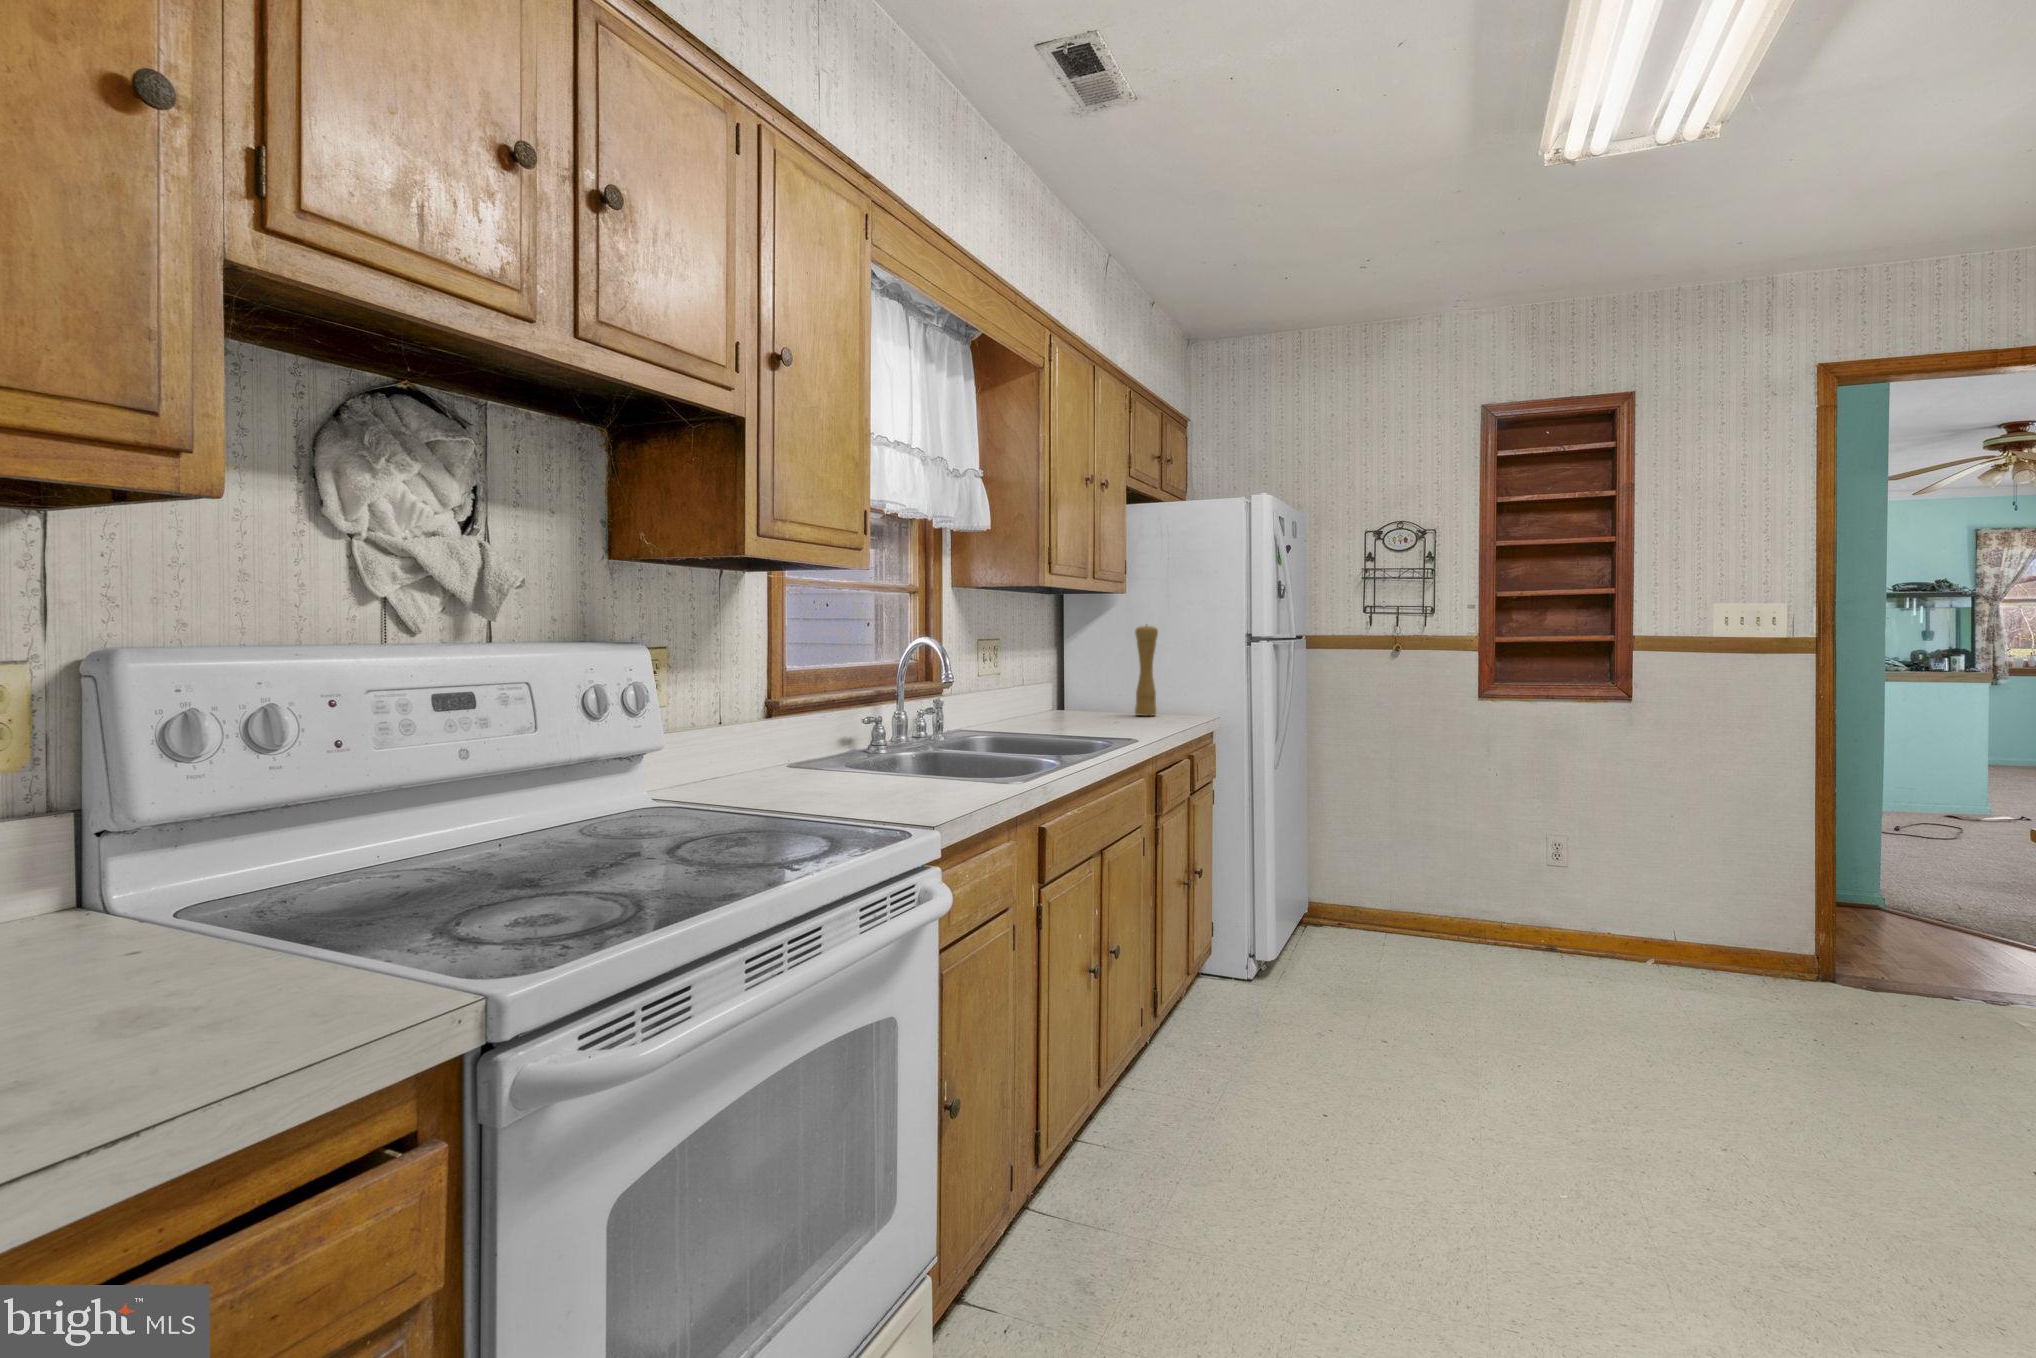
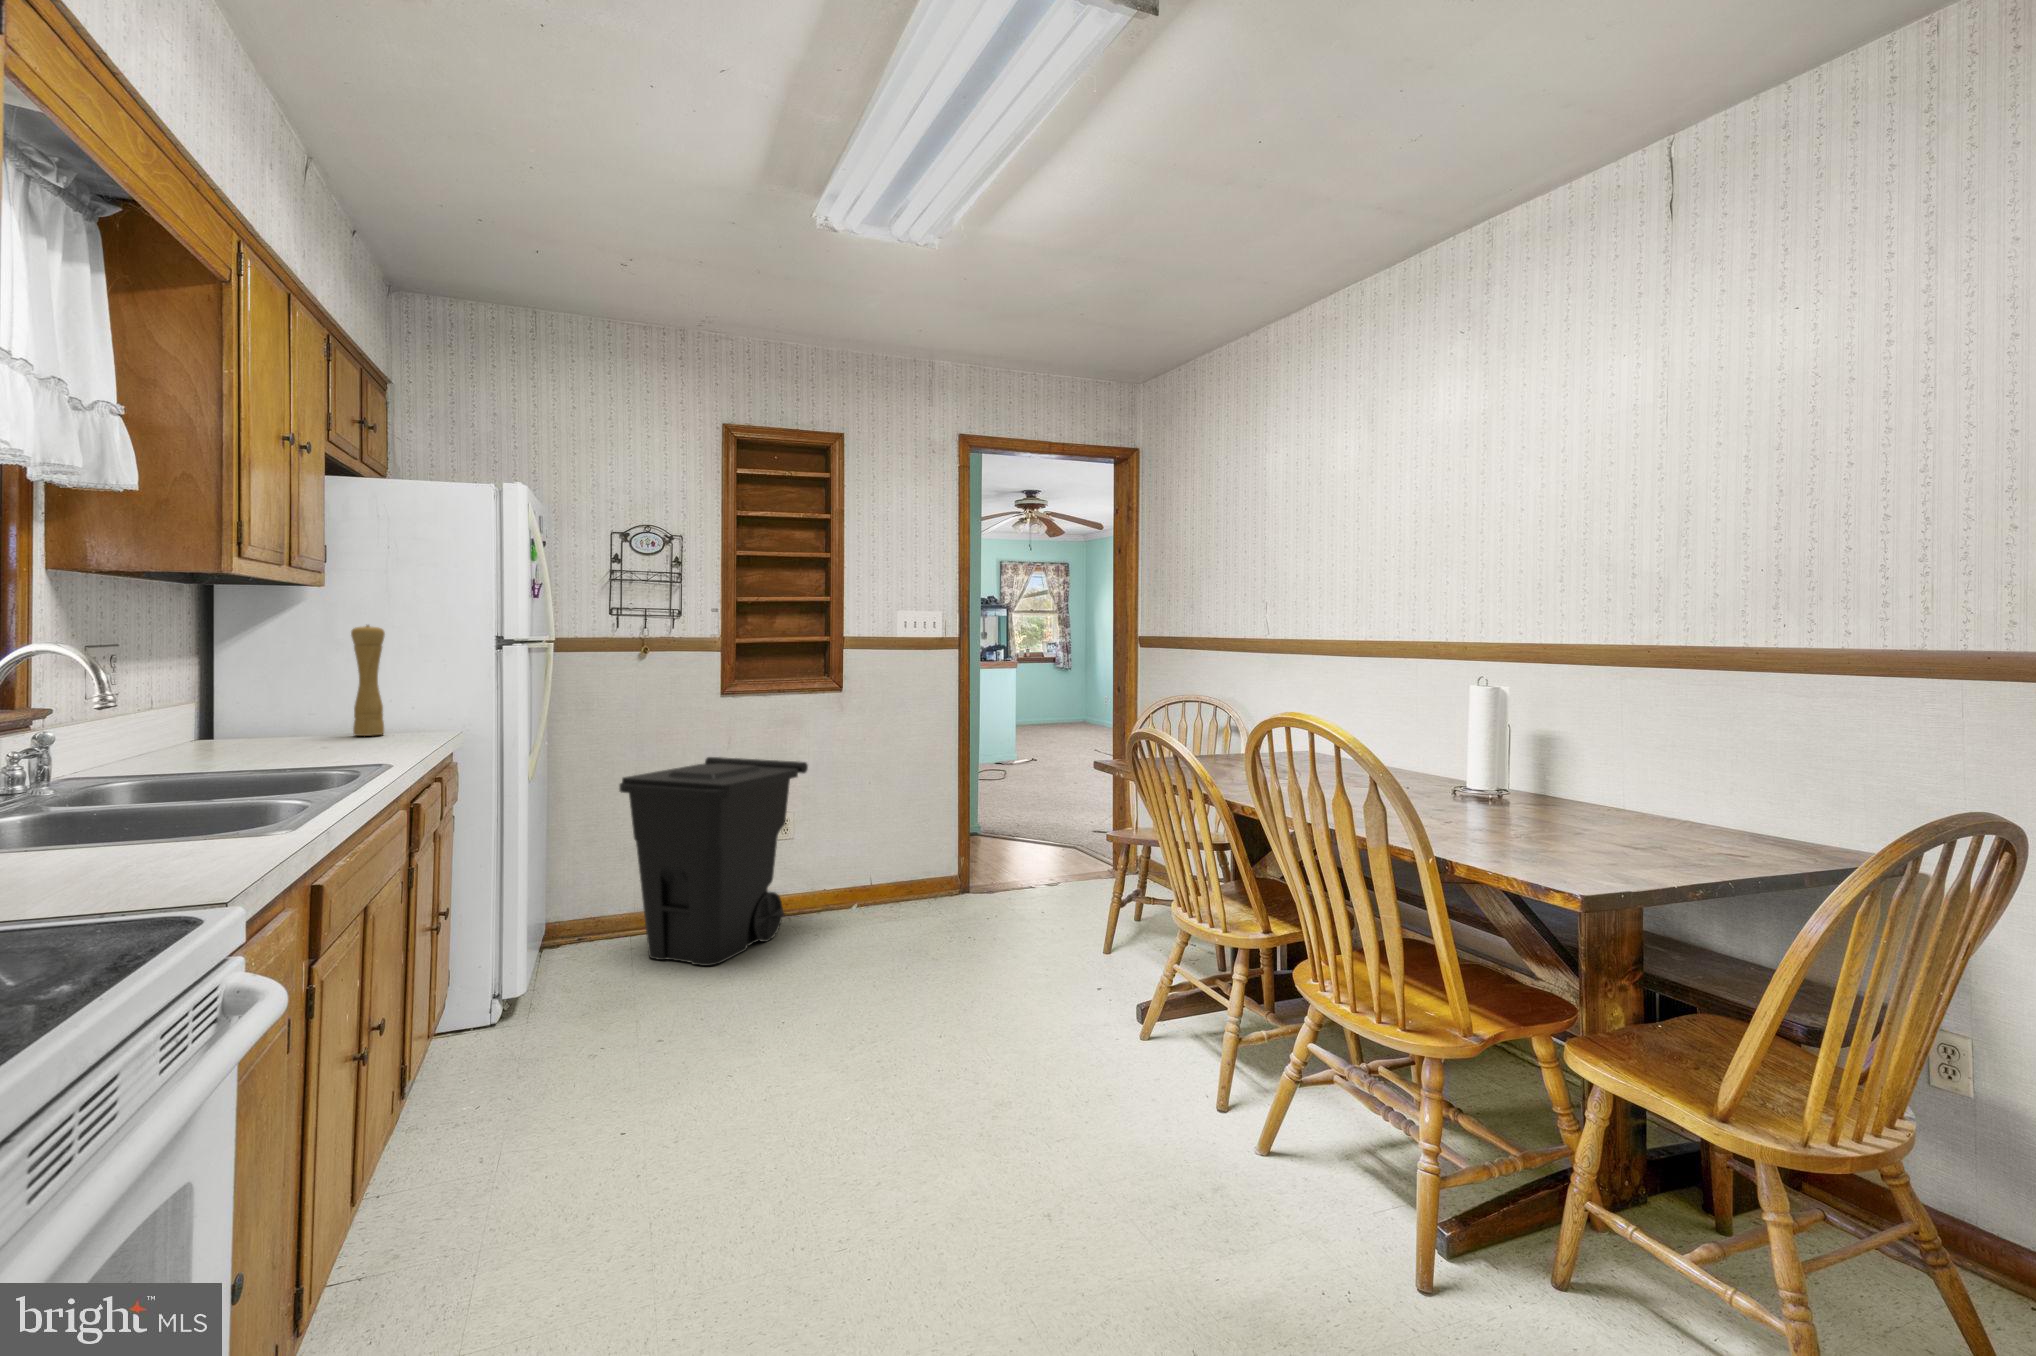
trash can: none [1361,763,1576,982] -> present [619,757,808,966]

